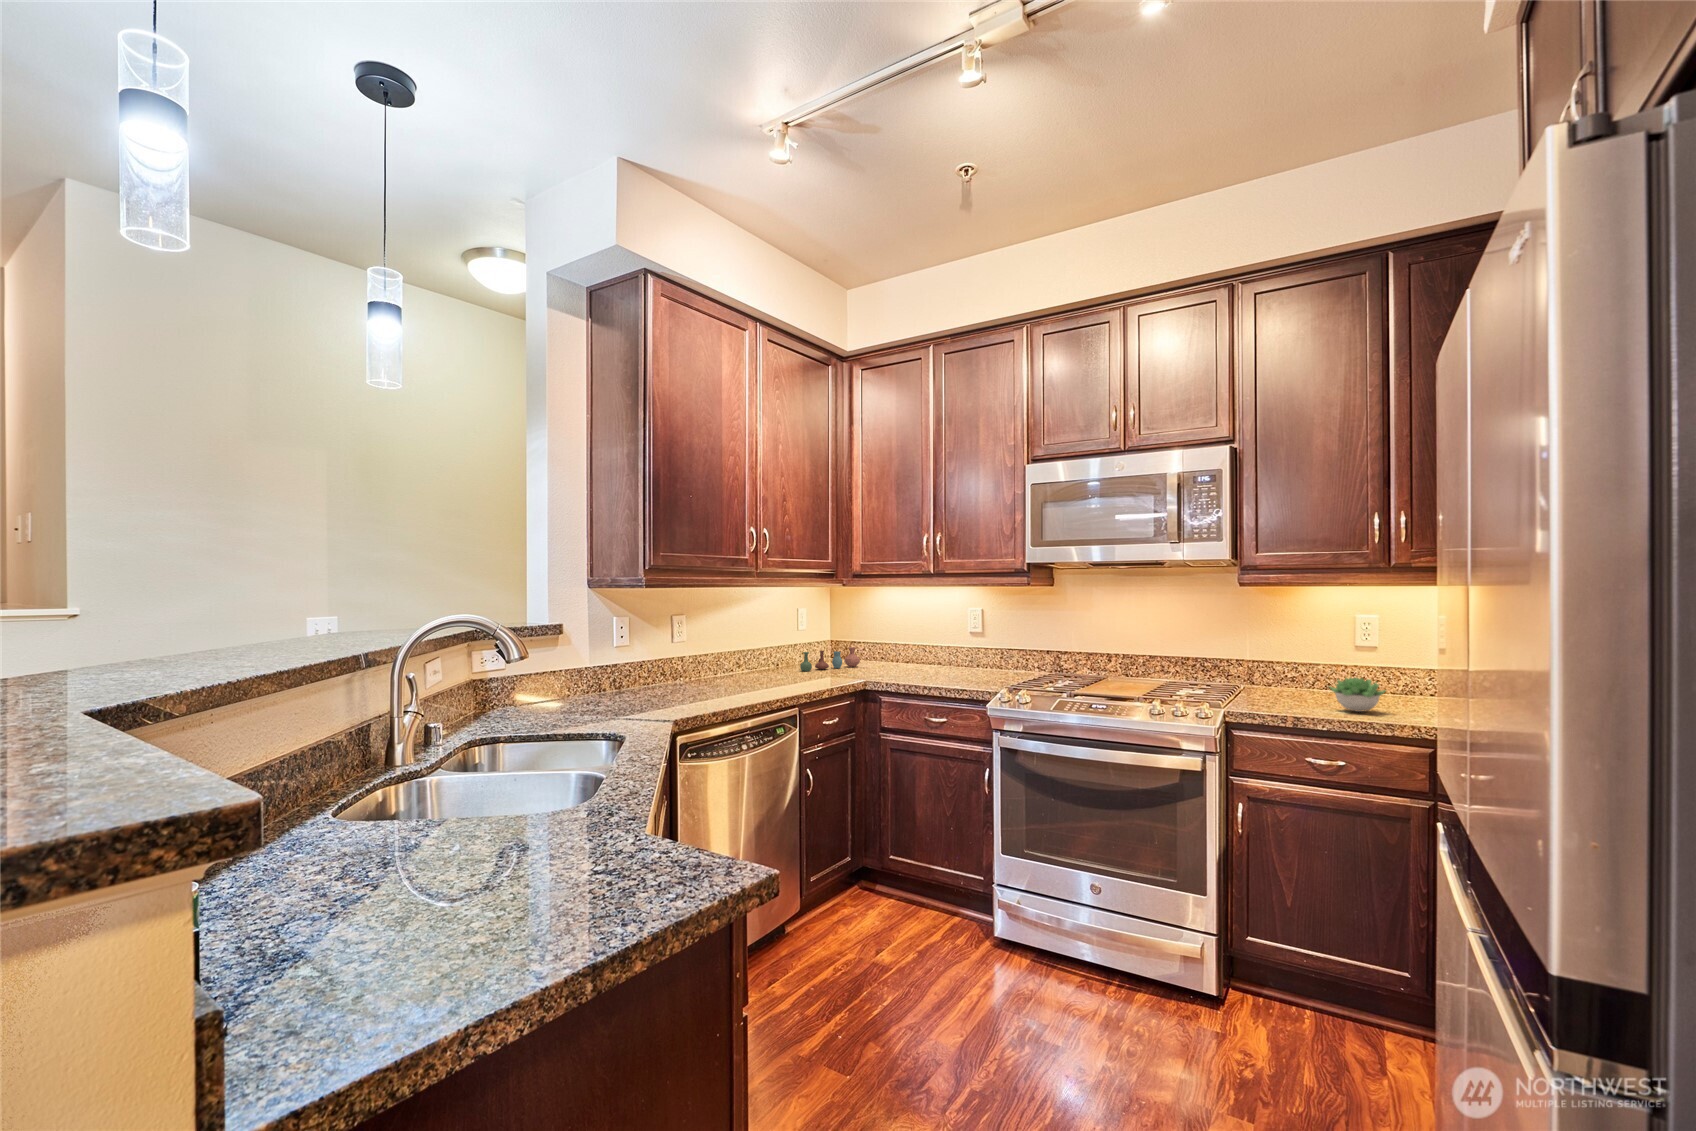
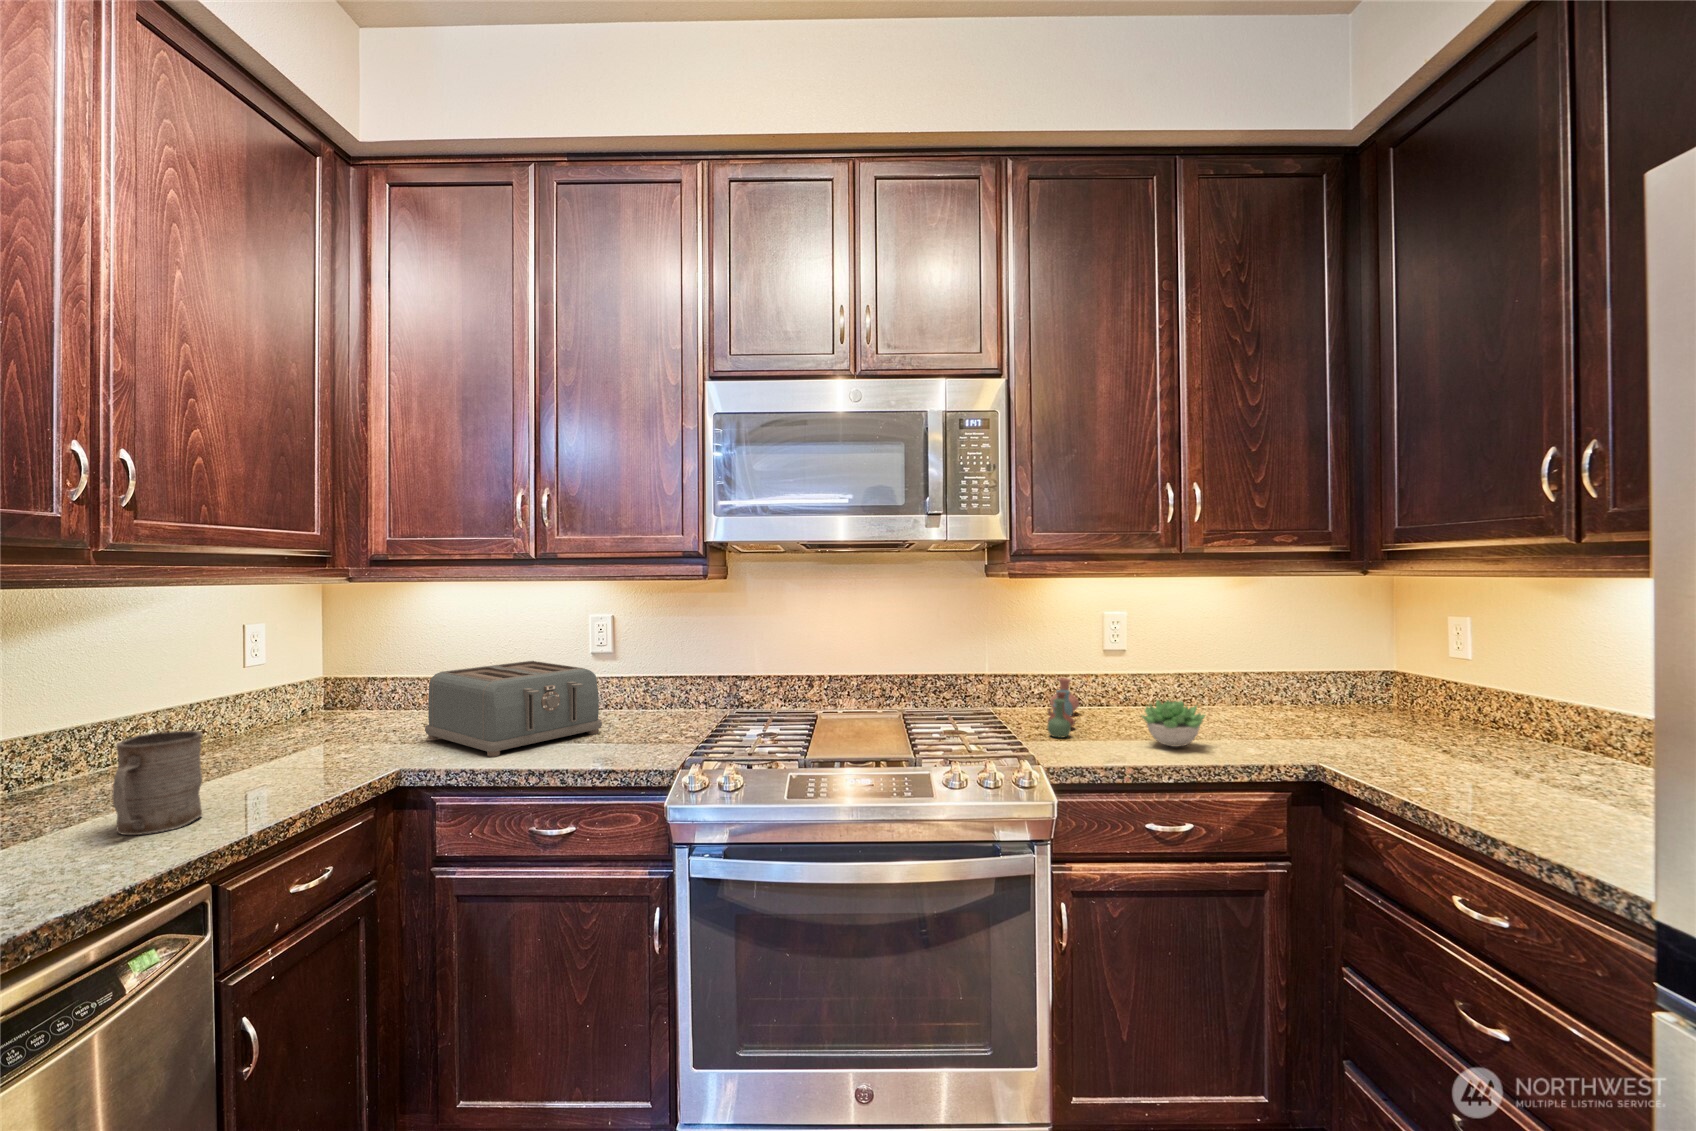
toaster: none [879,634,970,681] -> present [425,661,602,757]
vase: present [800,647,860,671] -> present [1047,678,1079,738]
mug: none [763,648,790,688] -> present [112,731,202,835]

